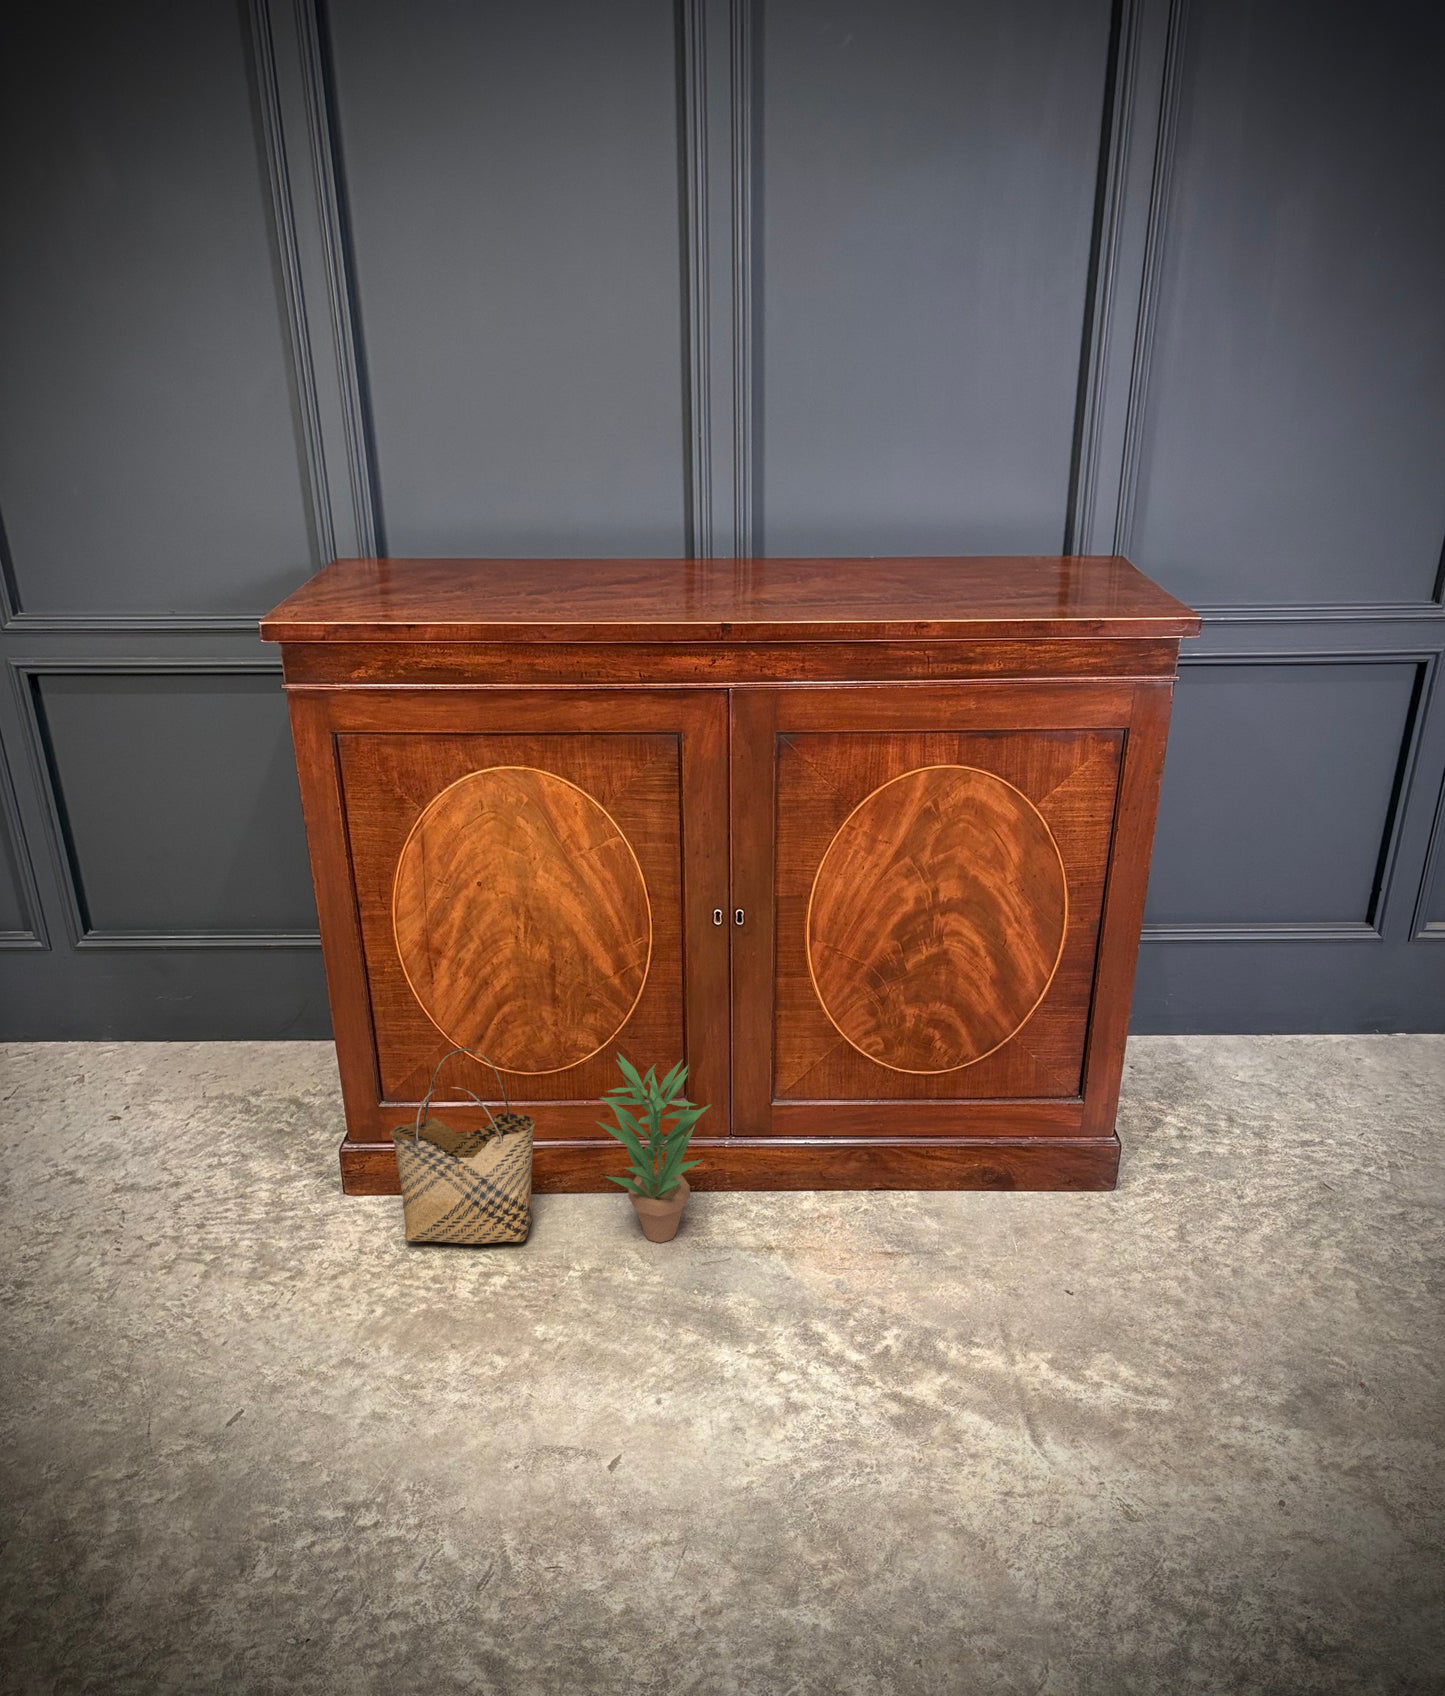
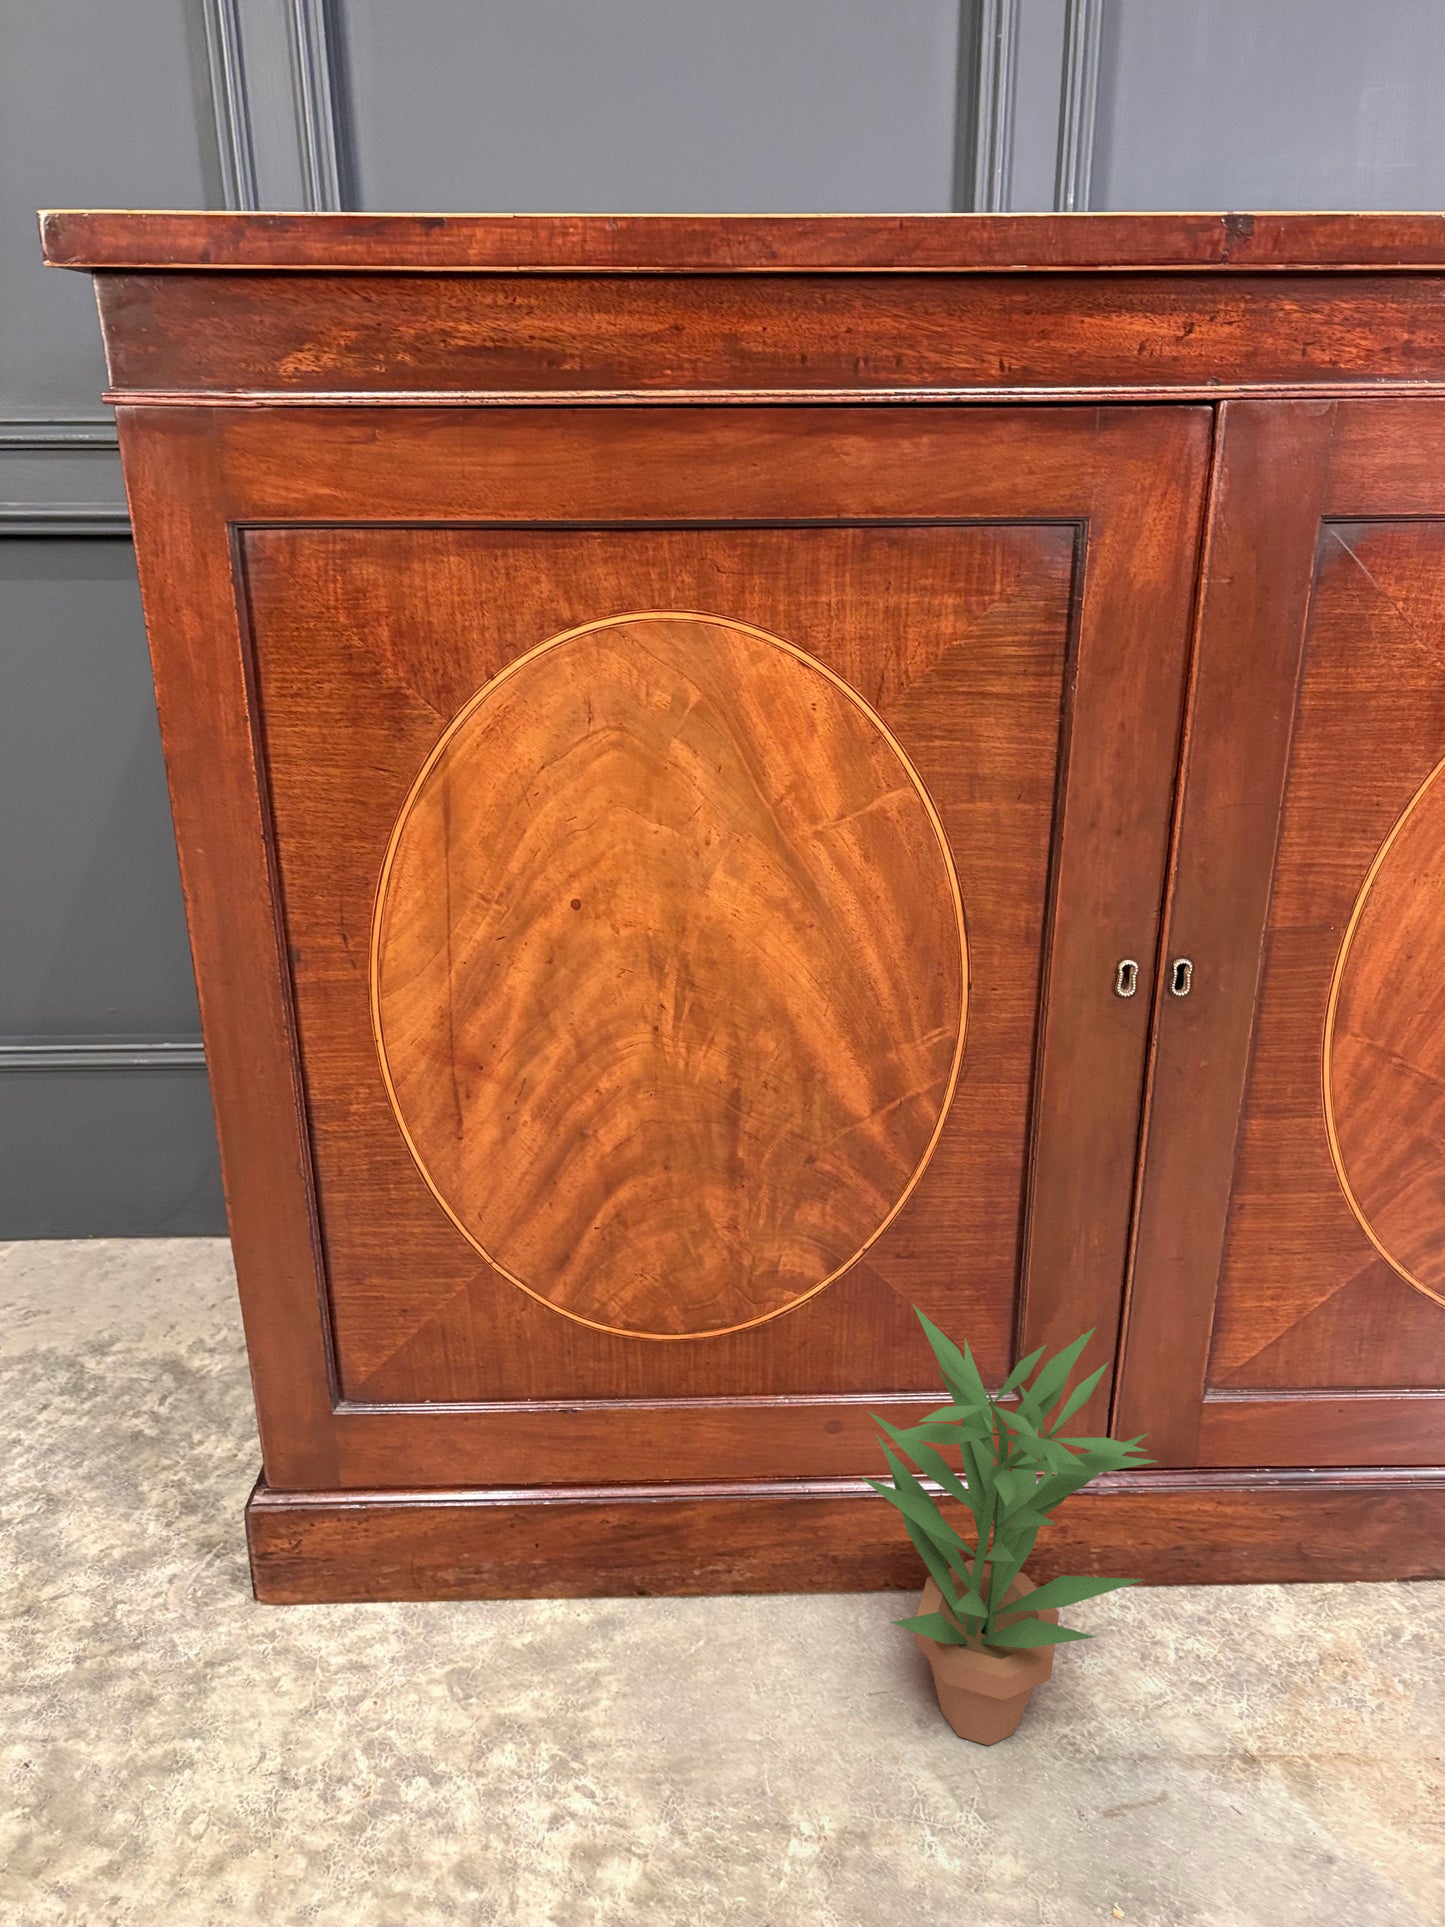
woven basket: present [390,1048,535,1243] -> none [353,1291,699,1761]

